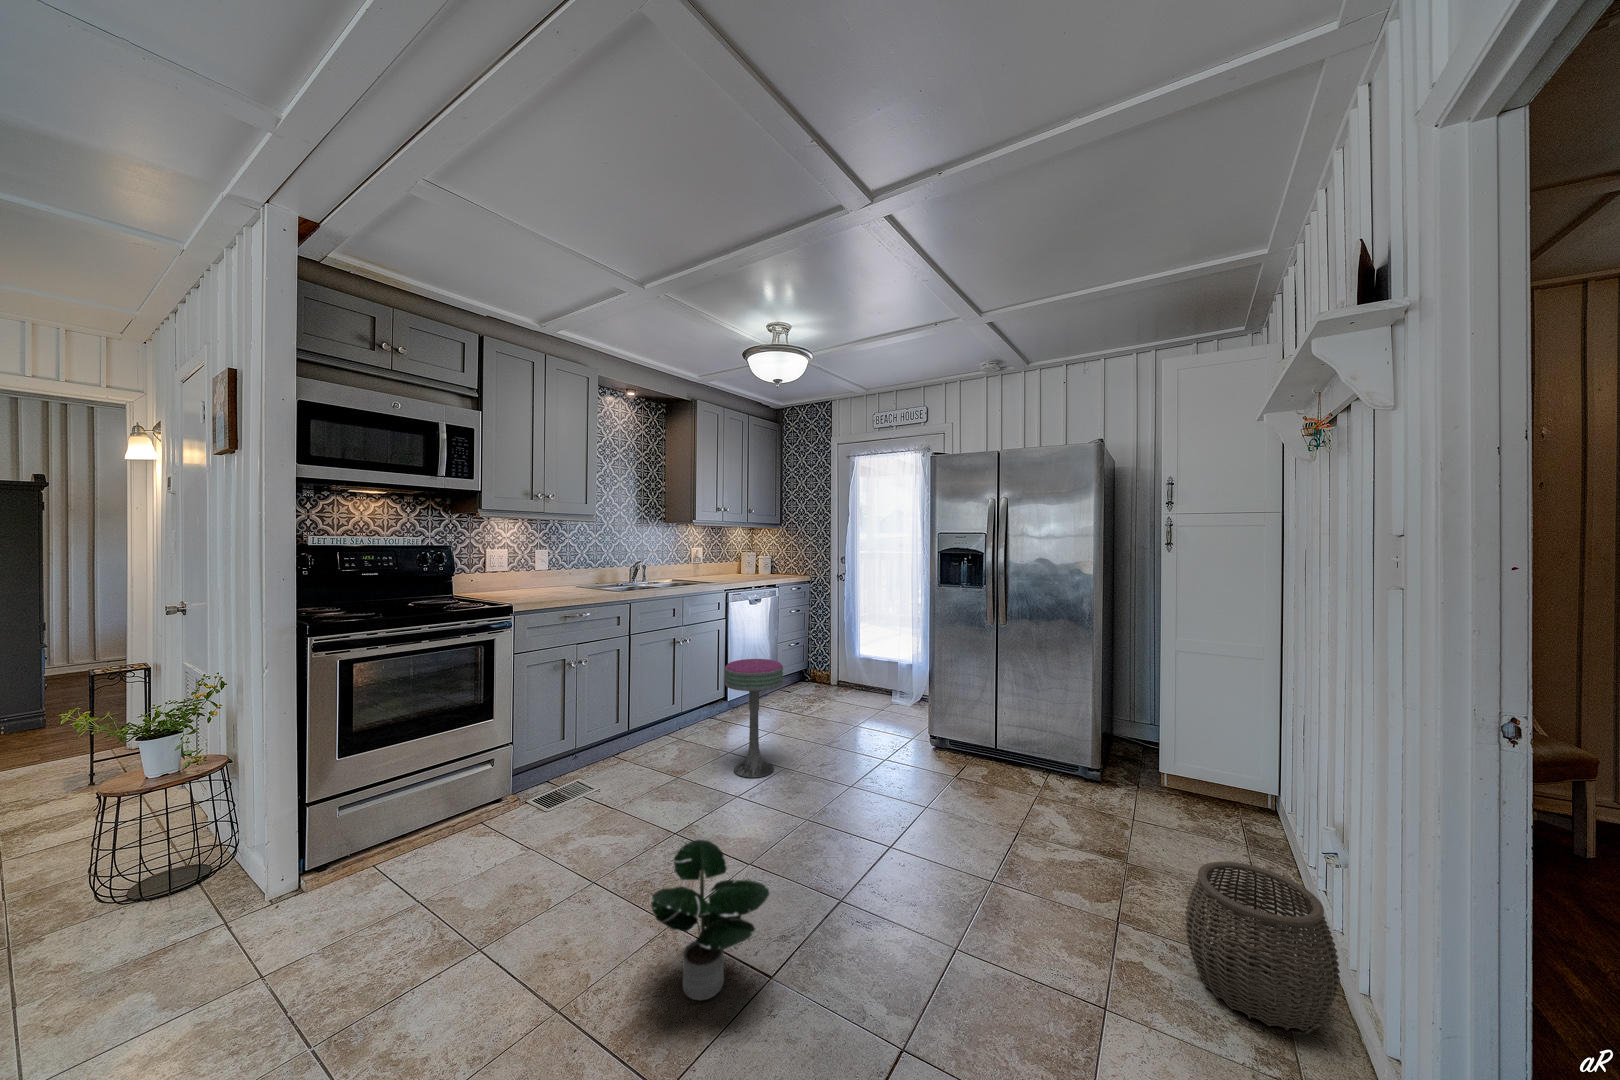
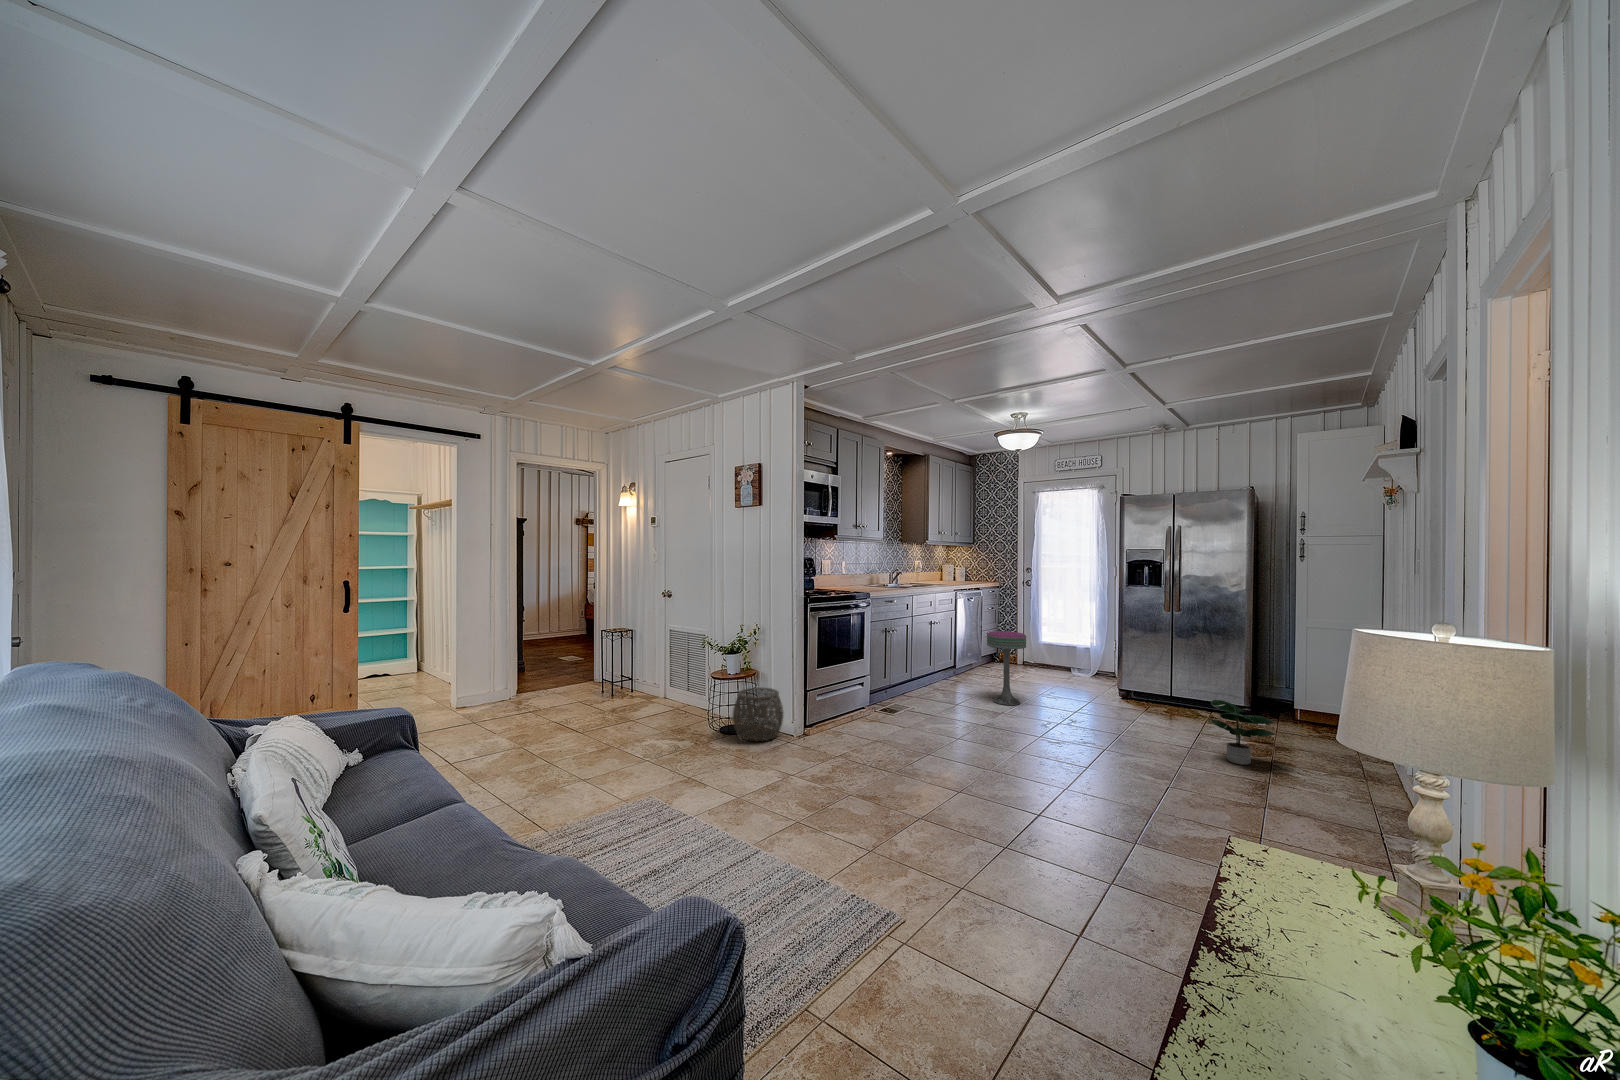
potted plant: present [651,840,769,1000] -> present [1208,700,1275,765]
woven basket: present [1185,862,1340,1031] -> present [733,688,783,741]

